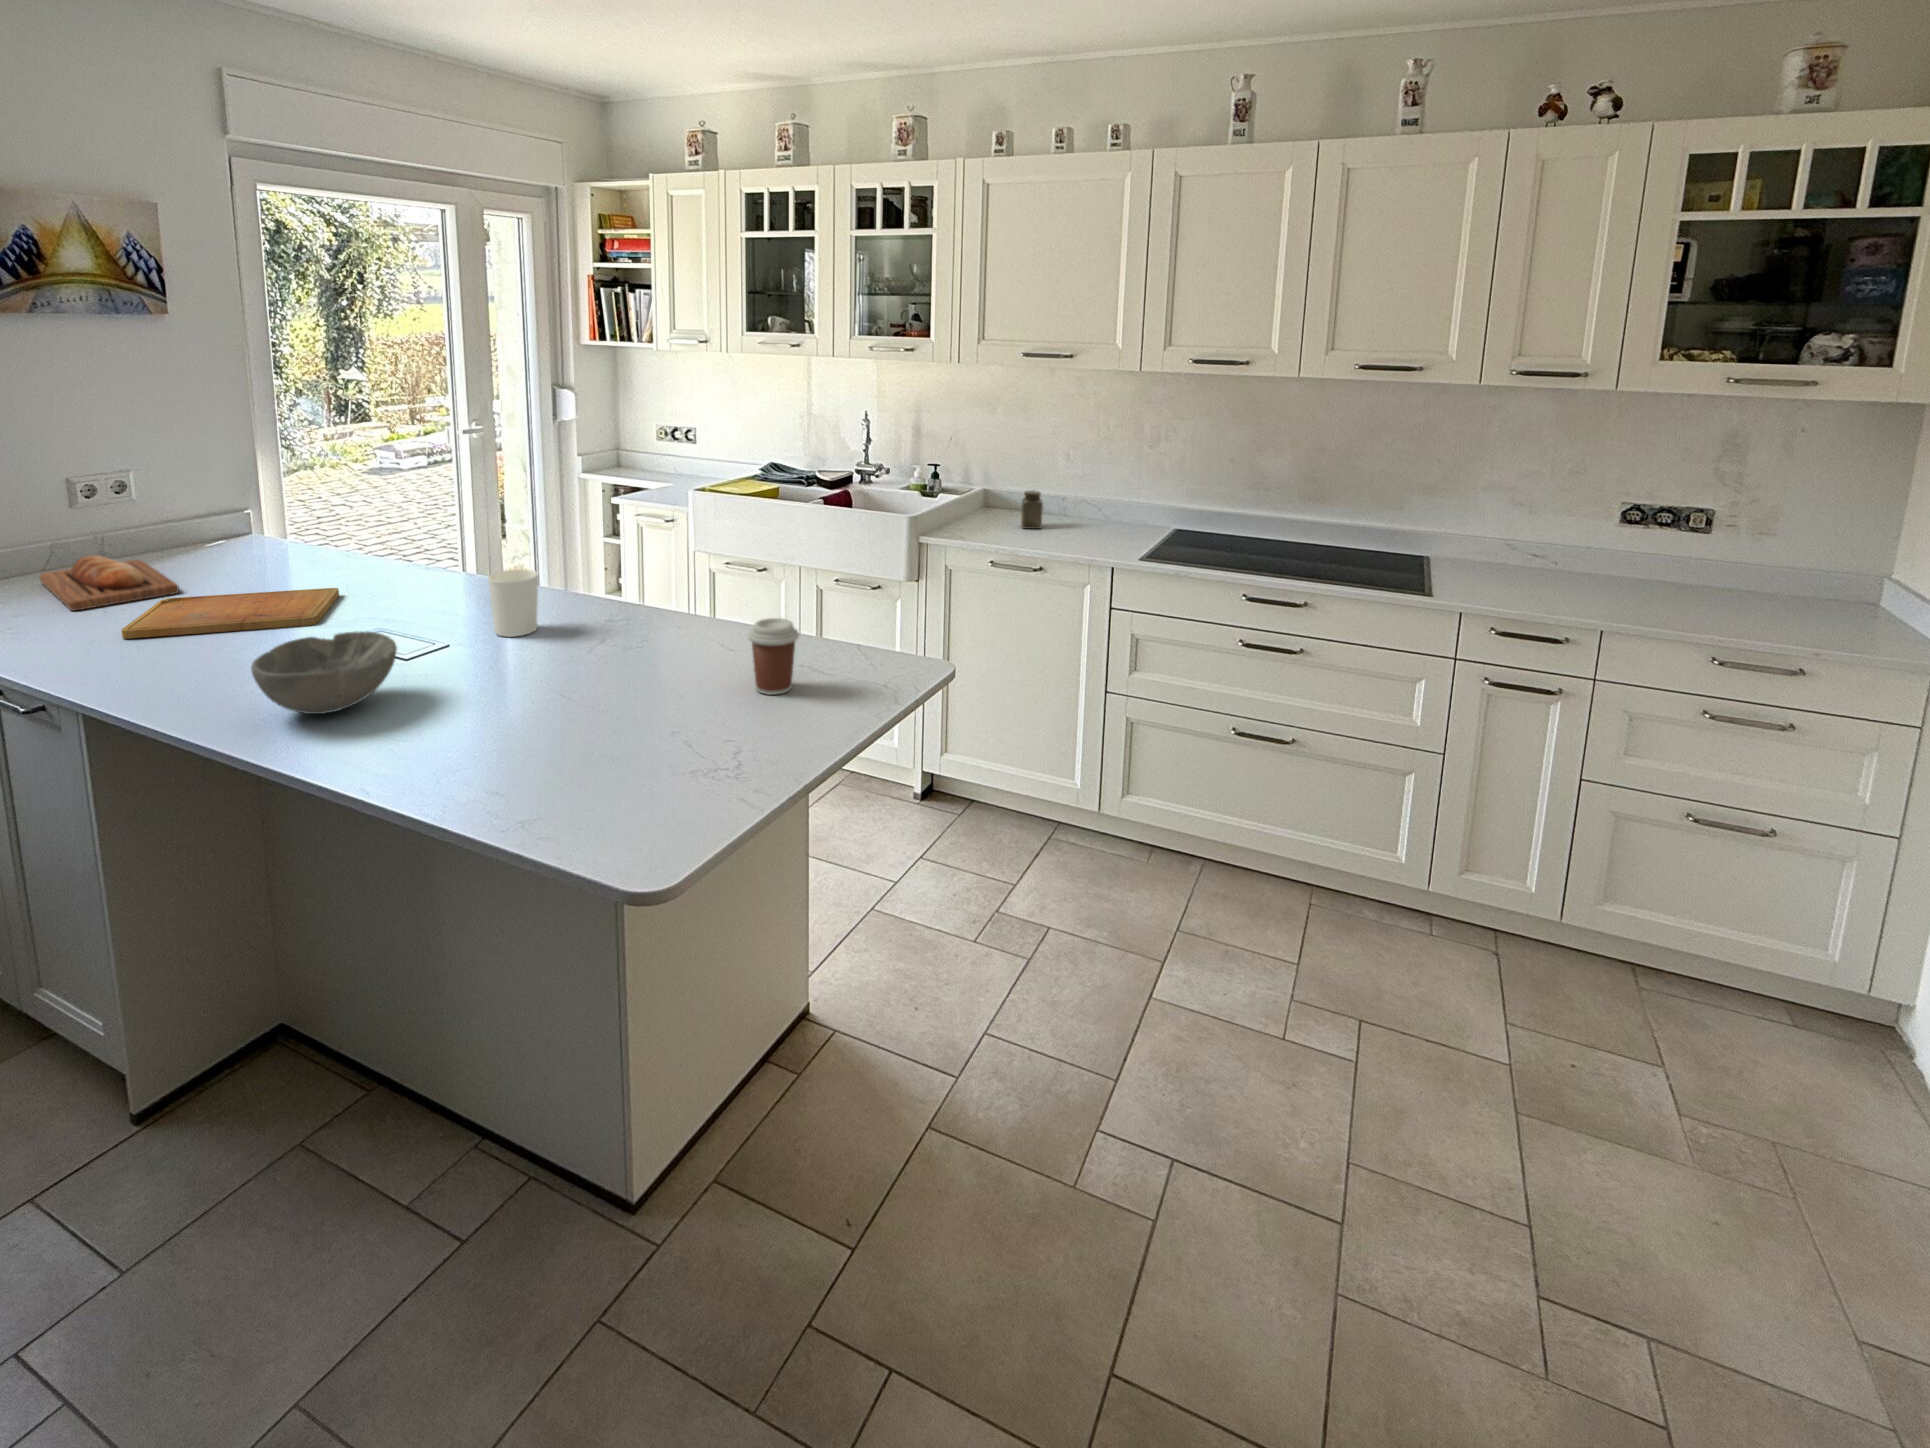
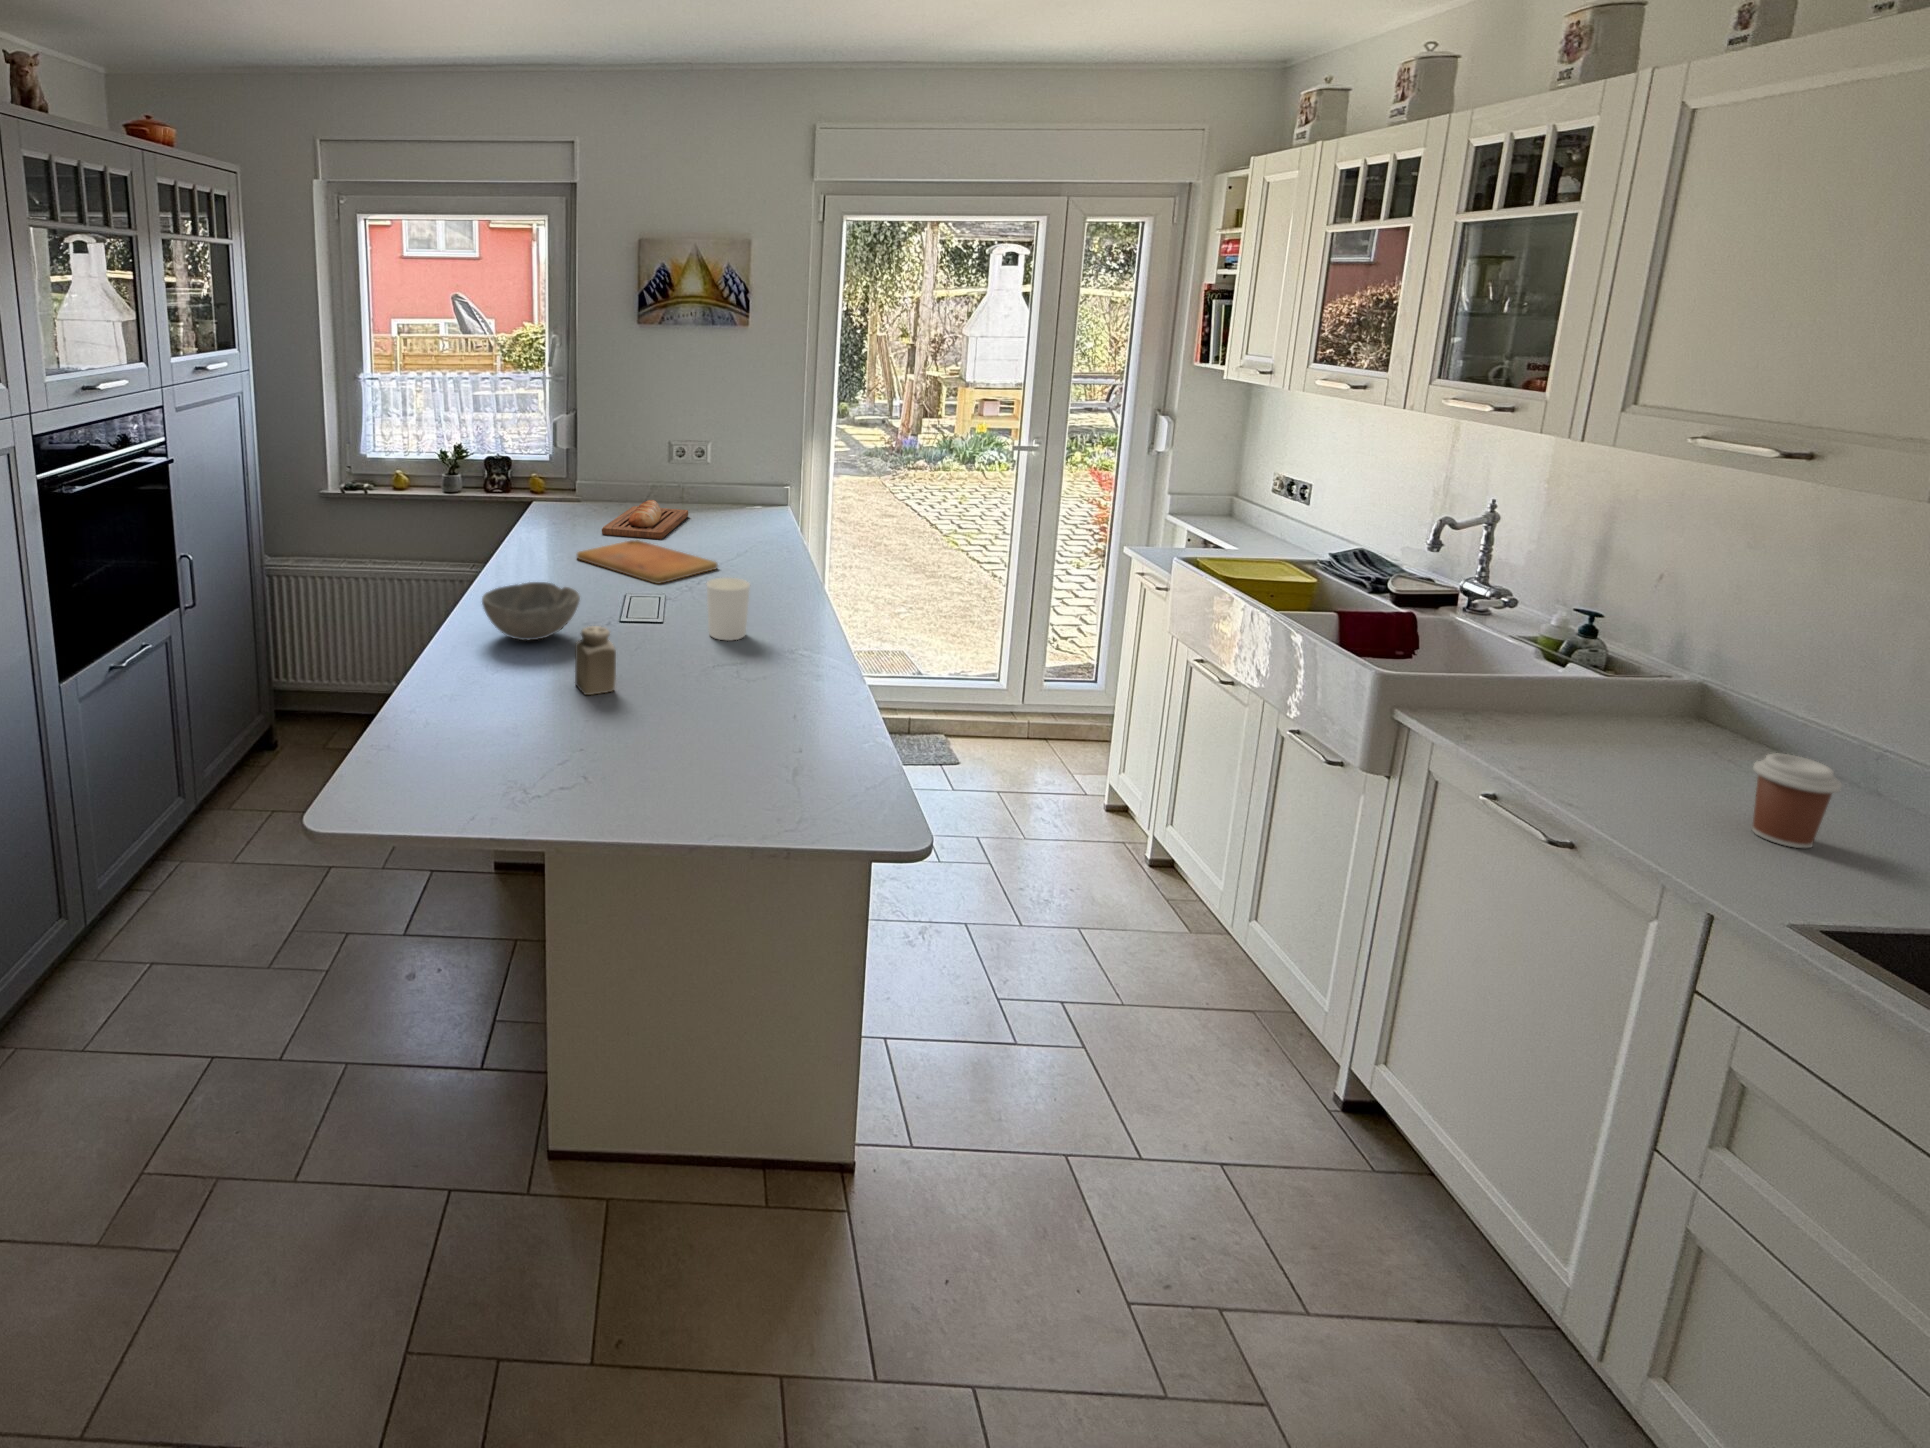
salt shaker: present [1021,490,1043,529] -> present [575,626,616,695]
coffee cup: present [748,618,799,695] -> present [1752,754,1841,848]

